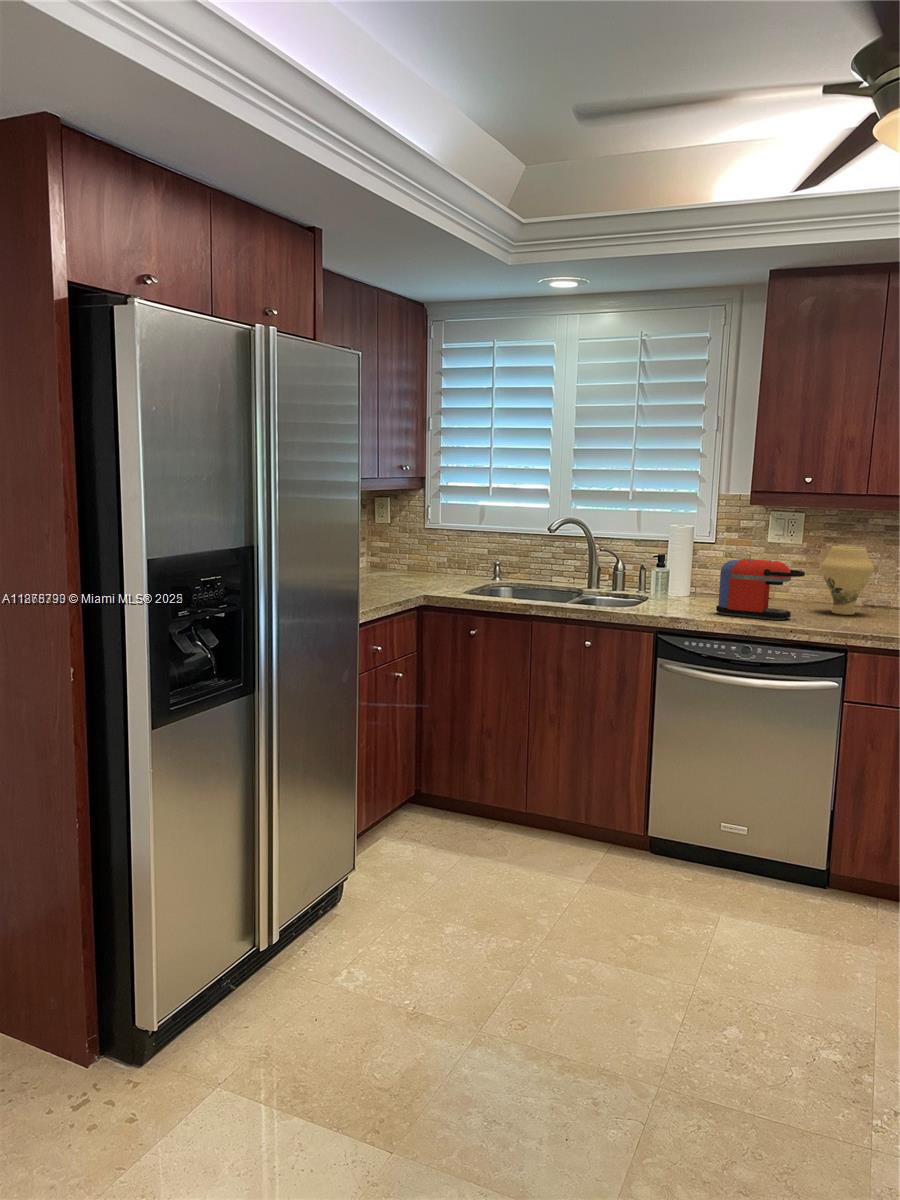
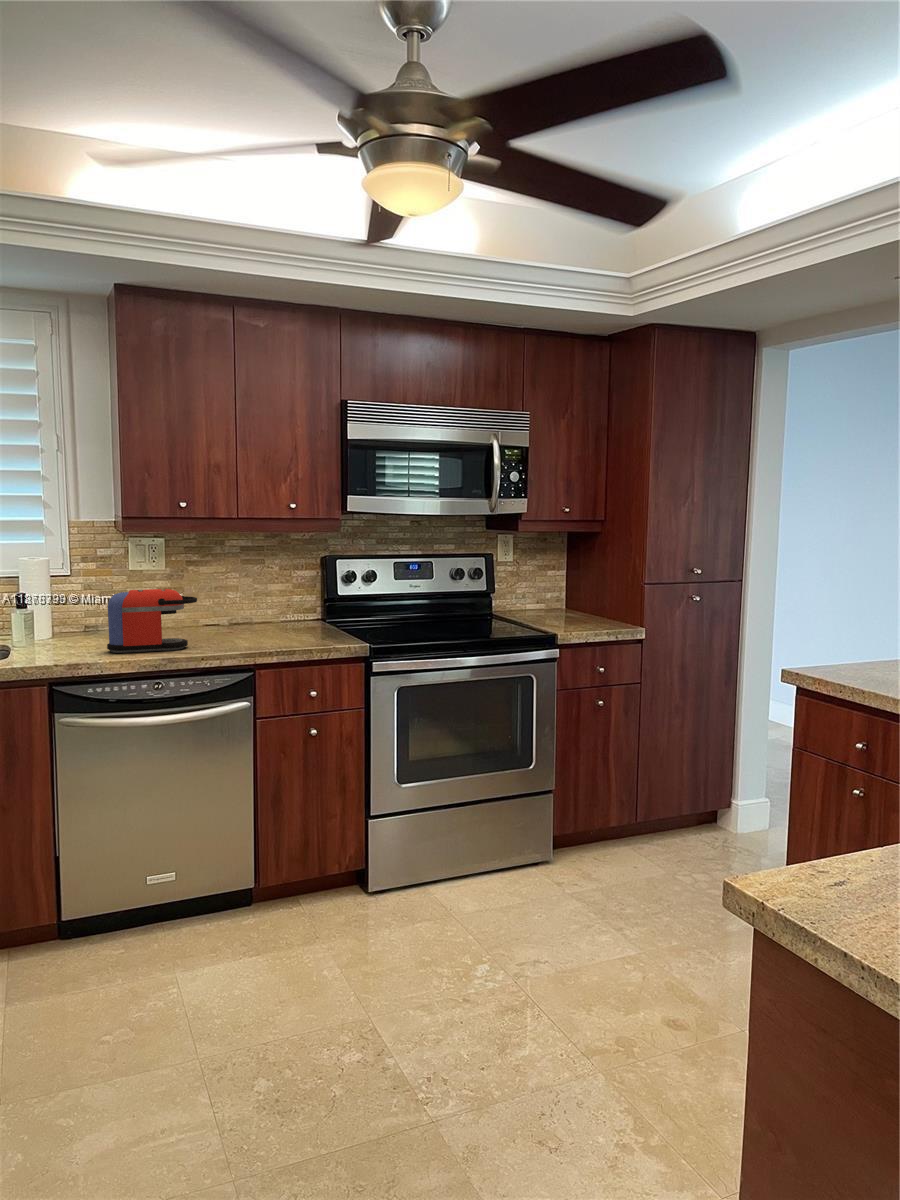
vase: present [821,546,874,615] -> none [196,567,245,635]

